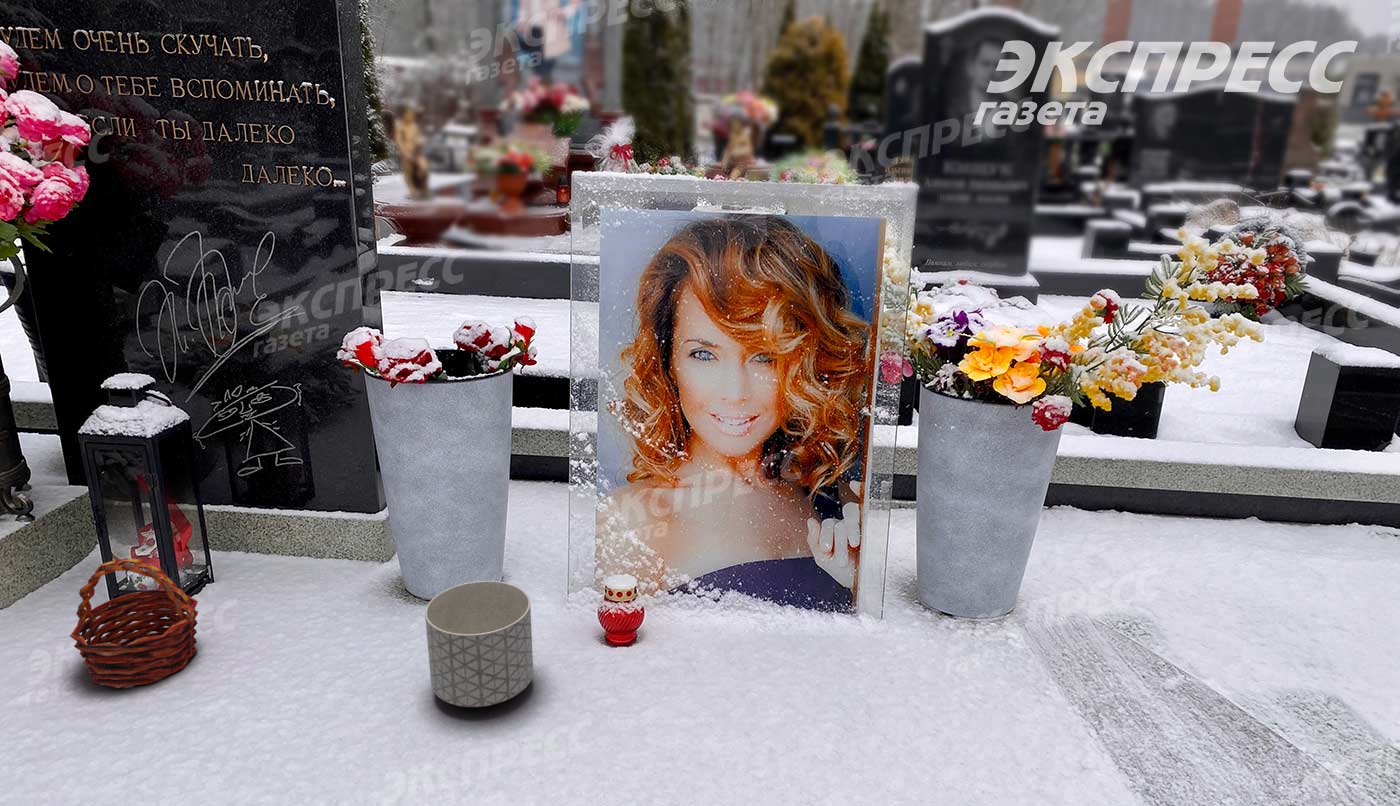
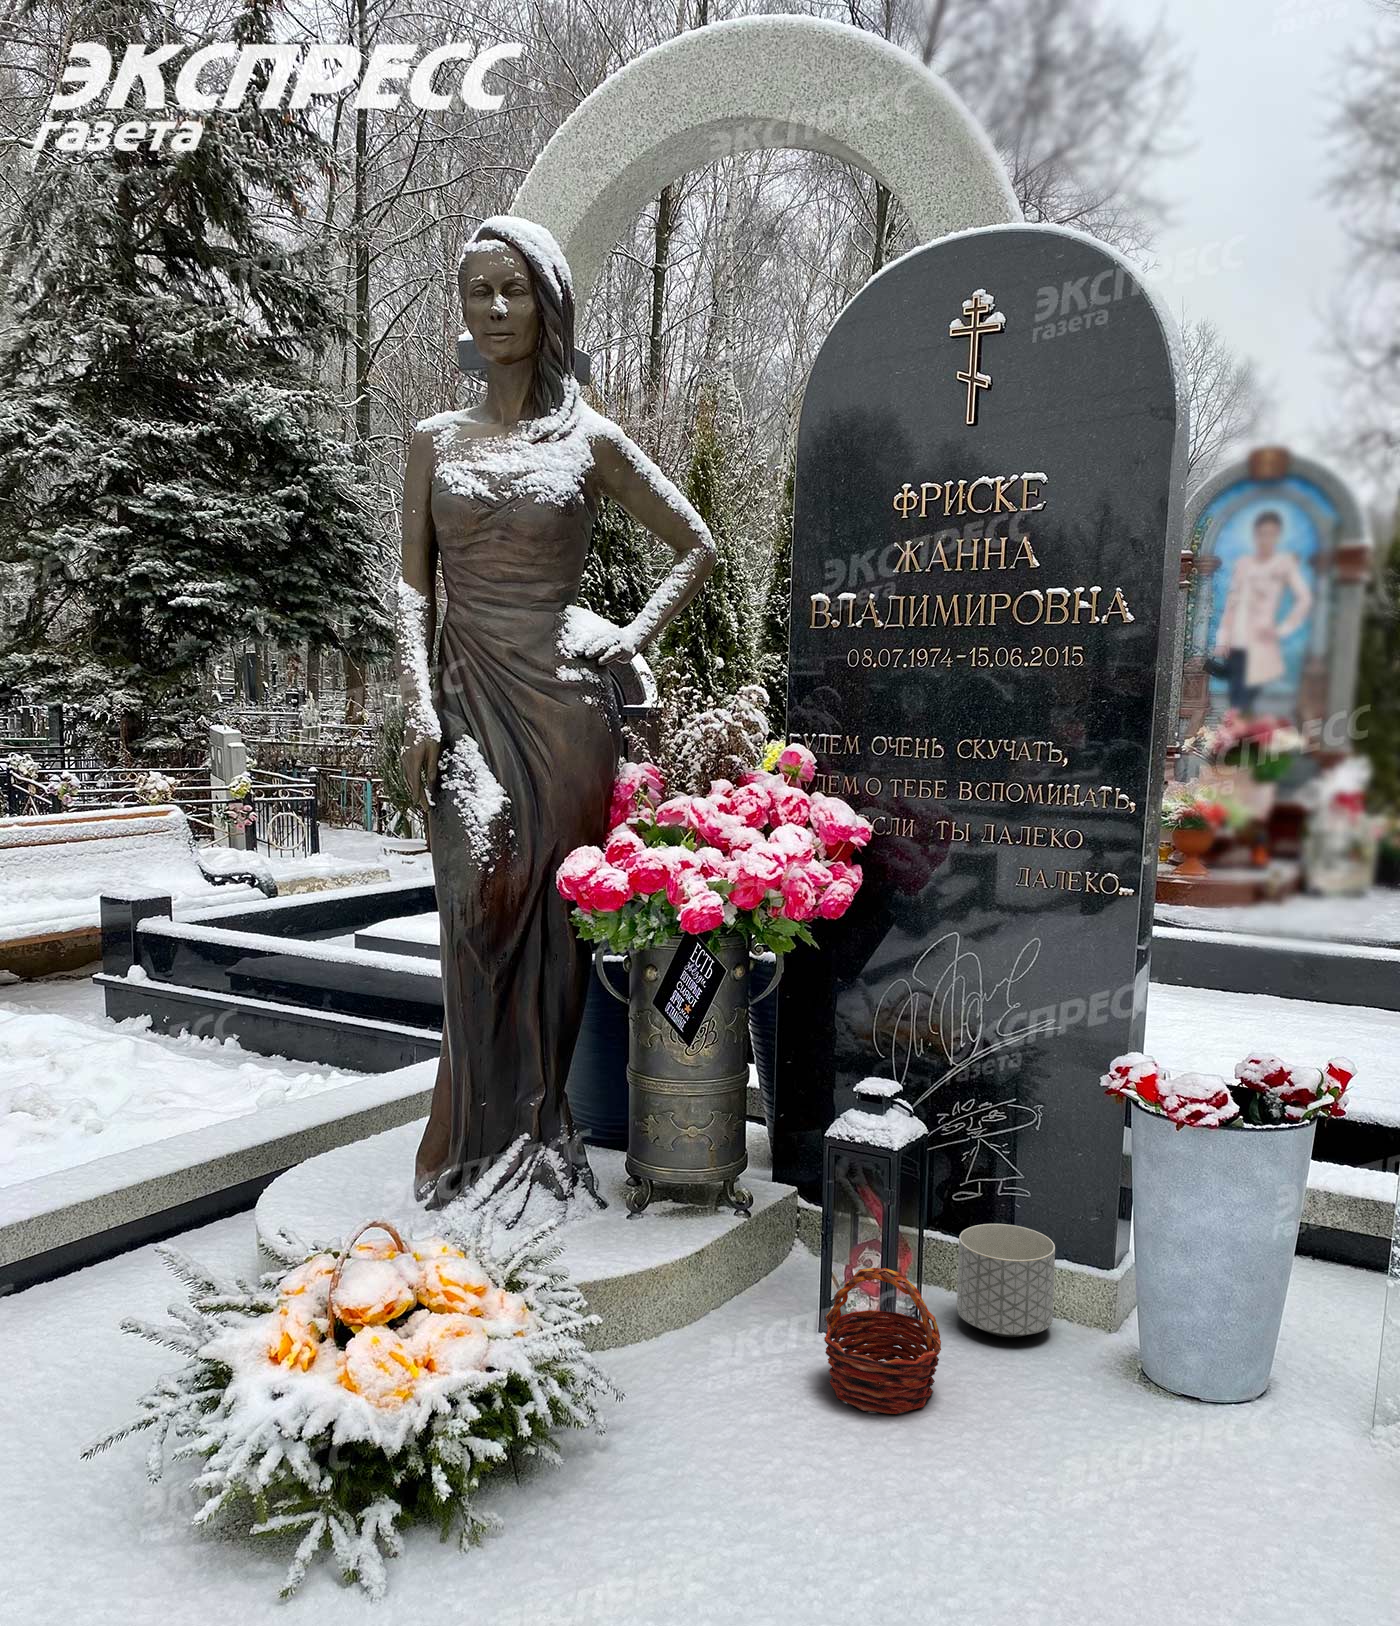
planter: present [425,581,533,707] -> present [957,1224,1055,1337]

